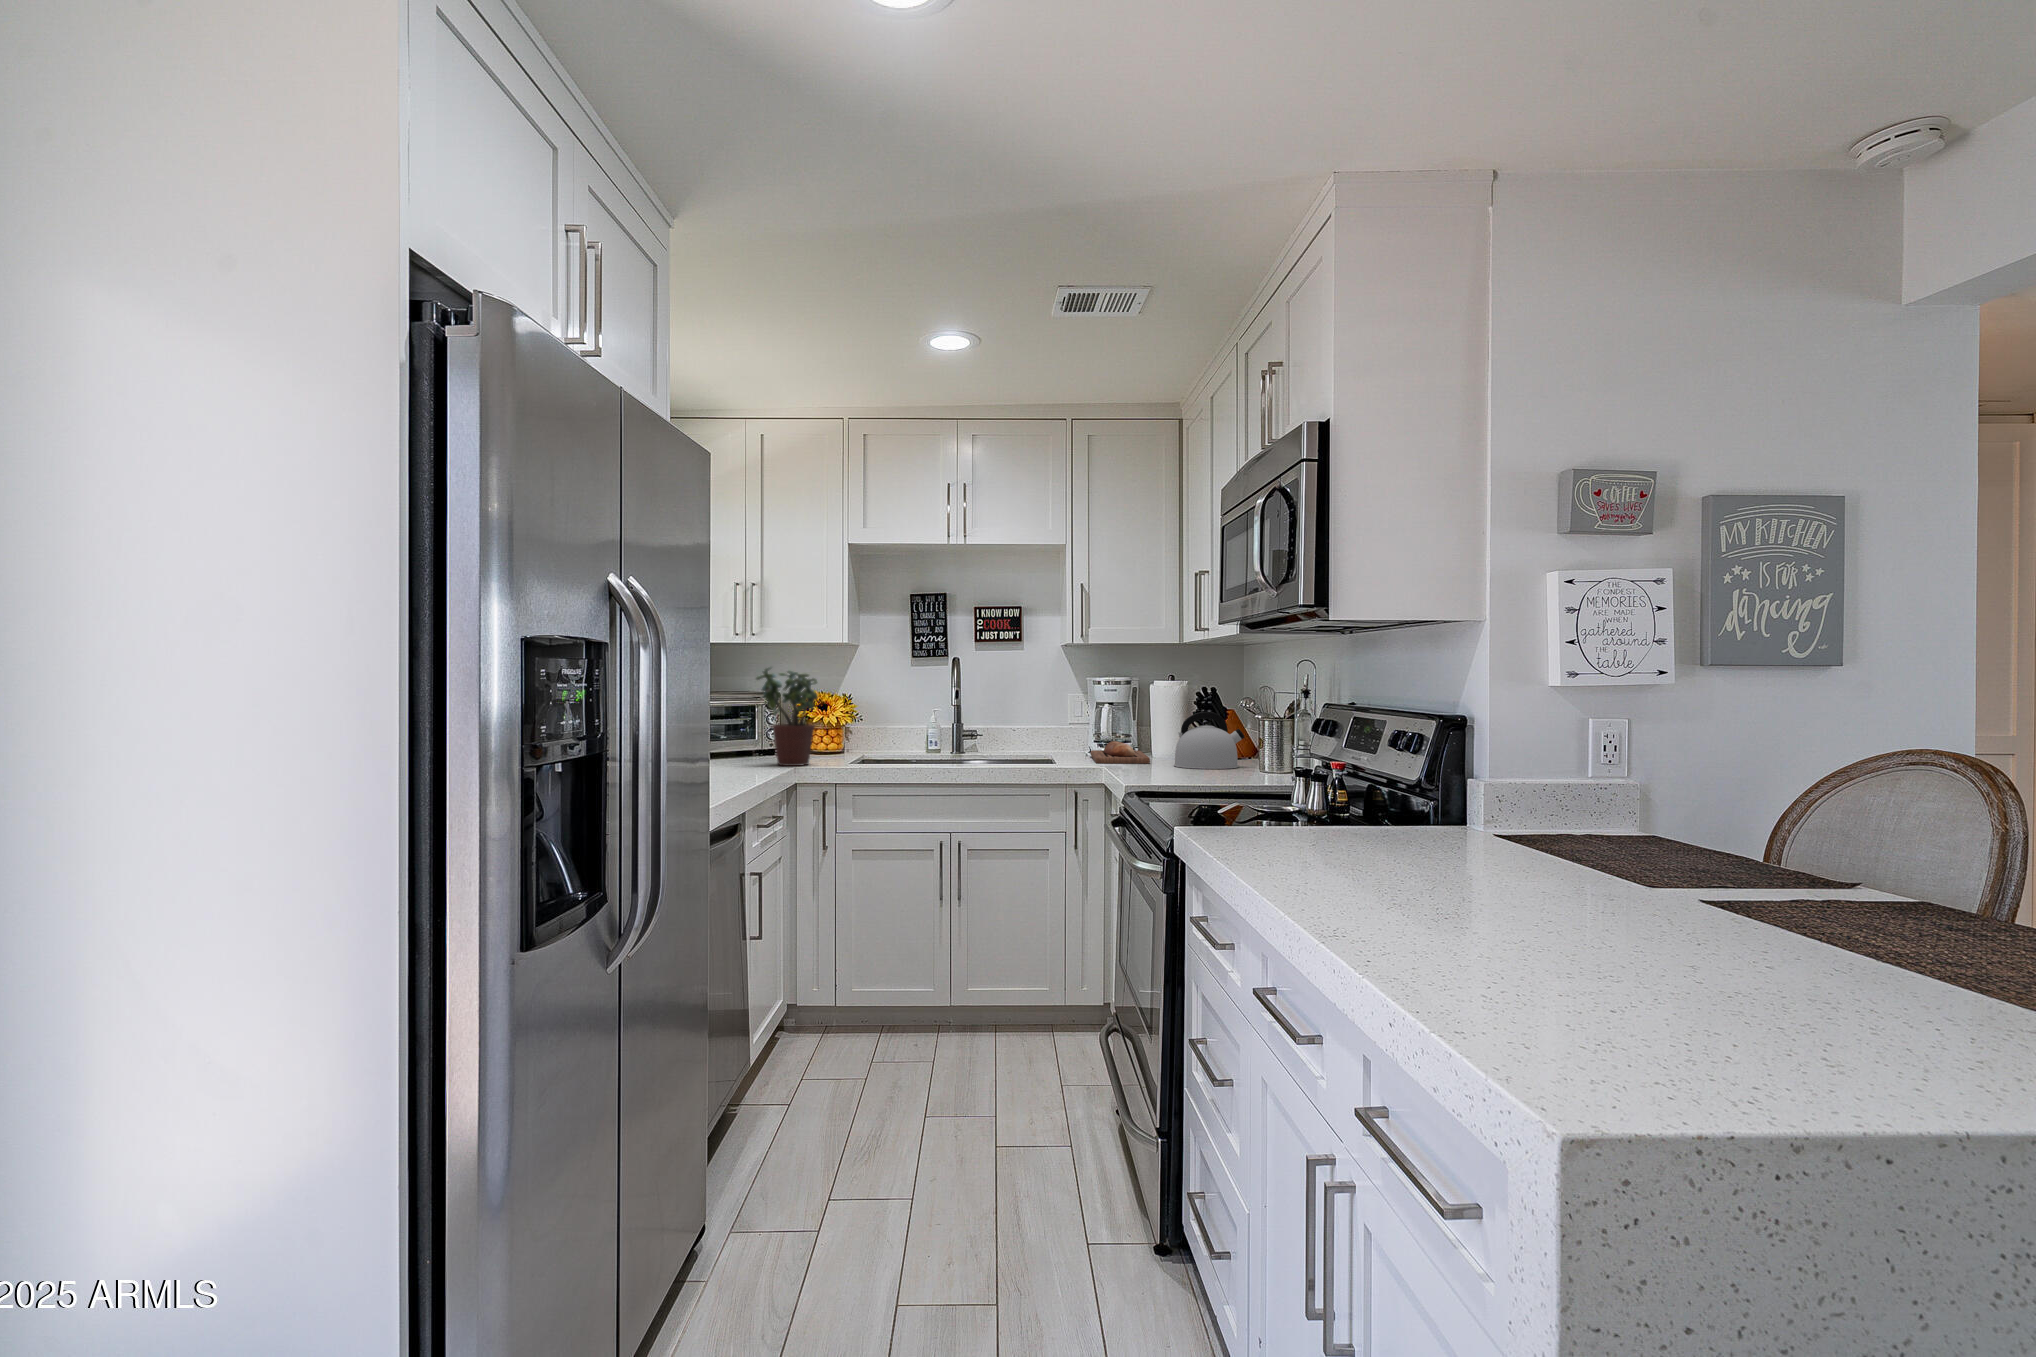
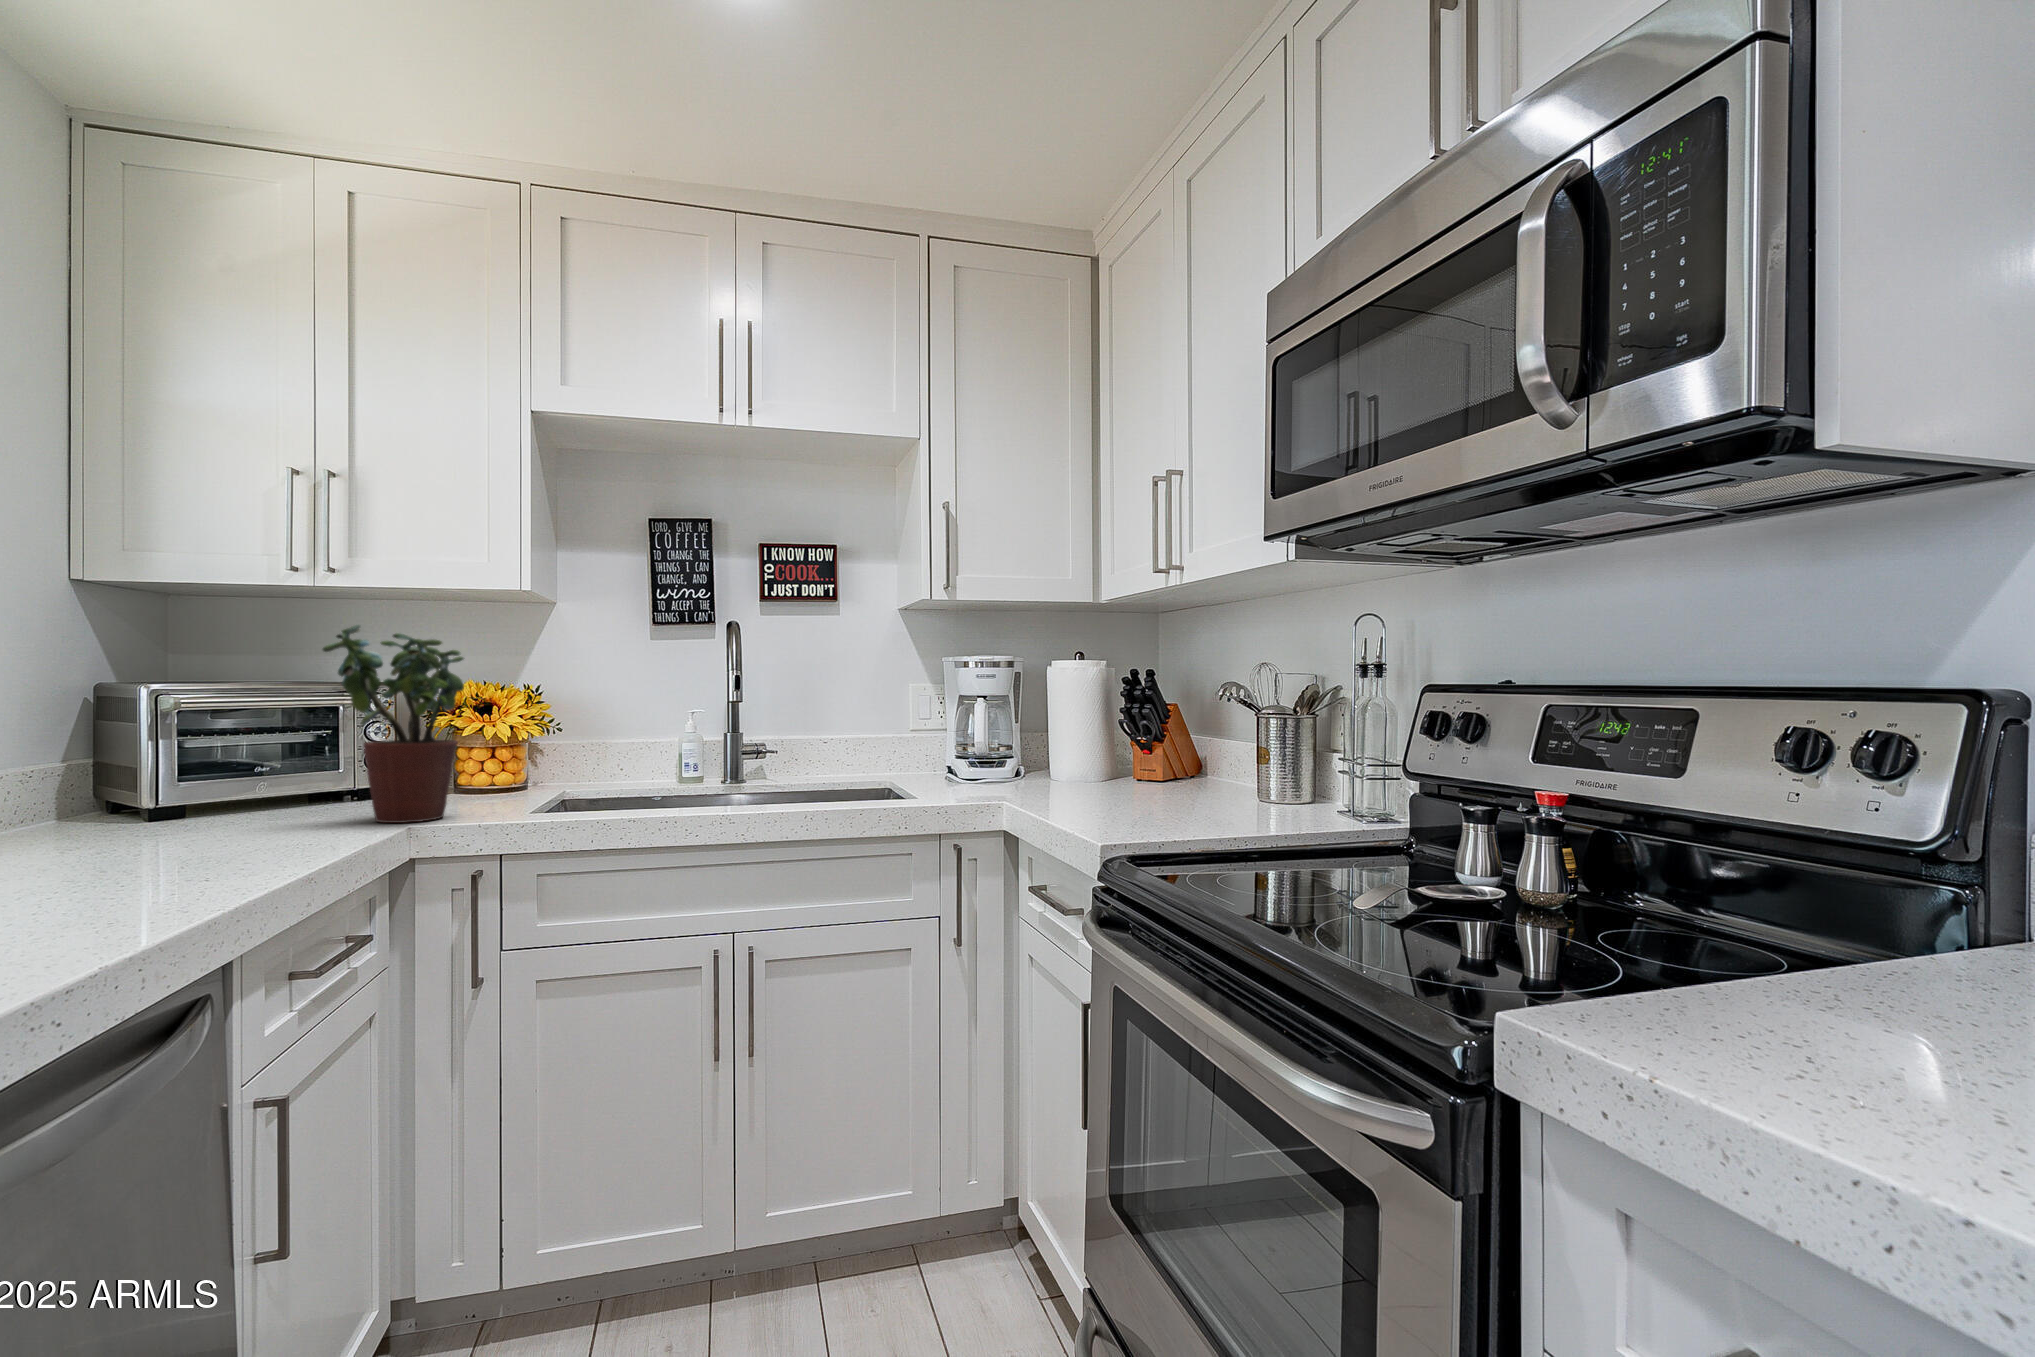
kettle: present [1174,712,1244,769] -> none [1110,707,1221,801]
bread loaf: present [1091,741,1150,764] -> none [953,757,1065,795]

